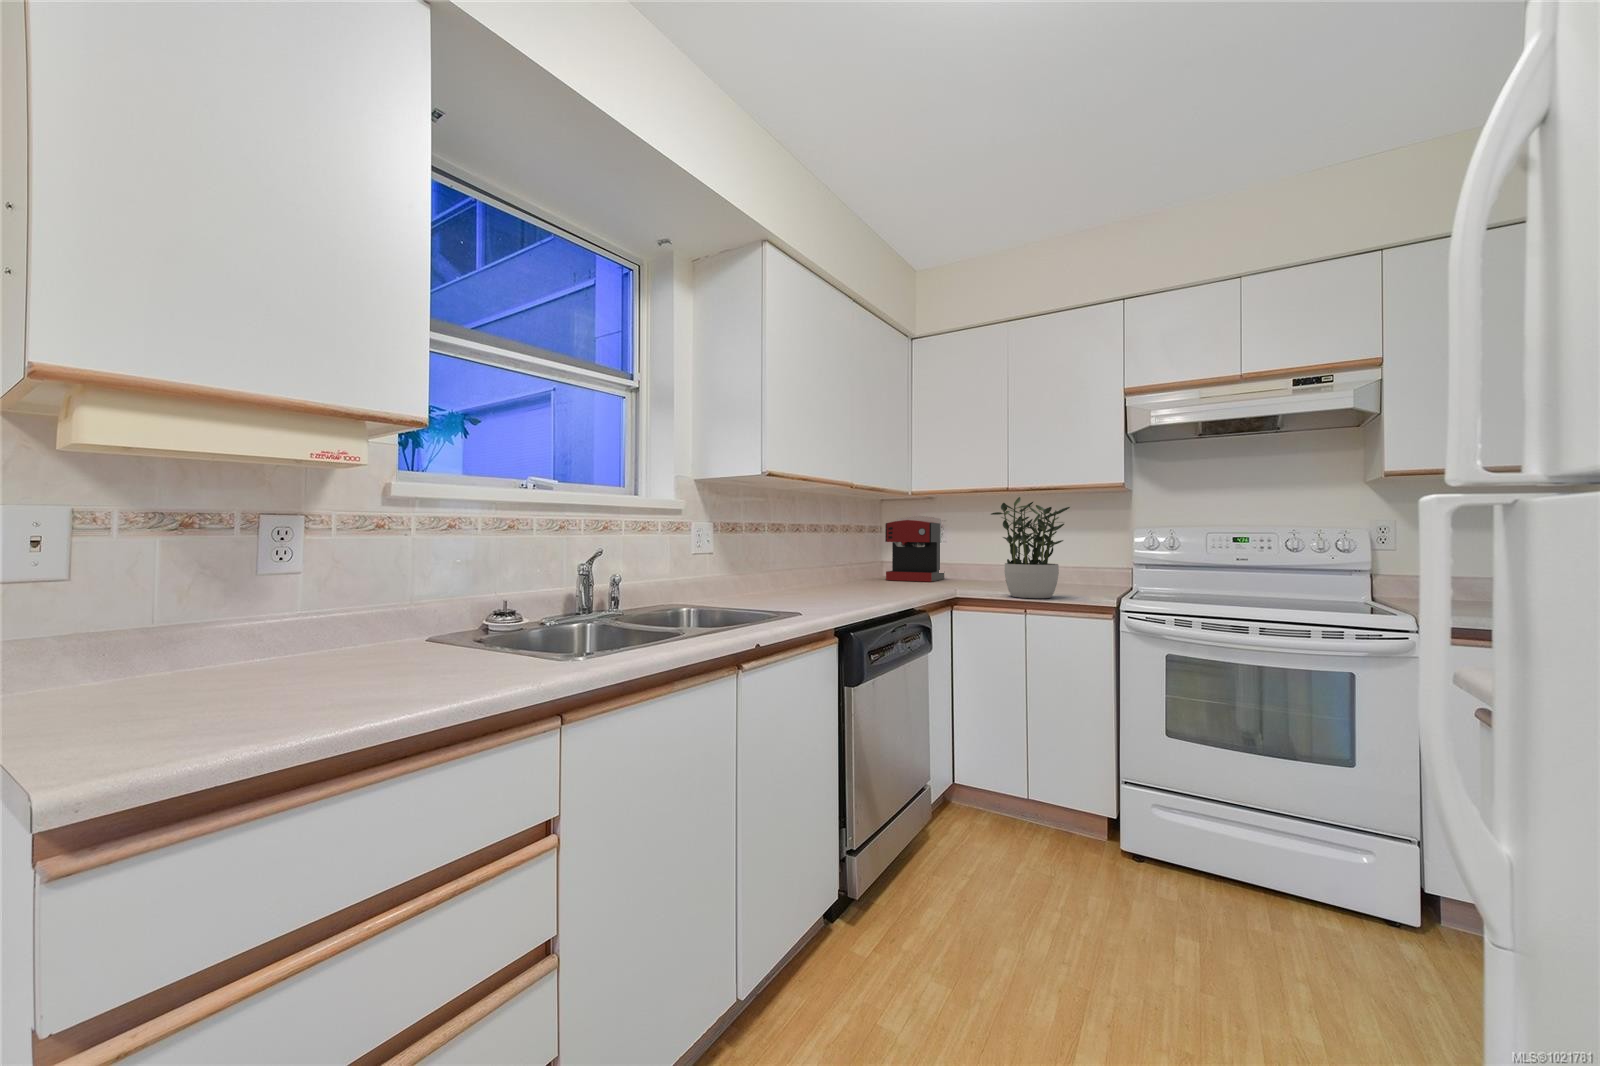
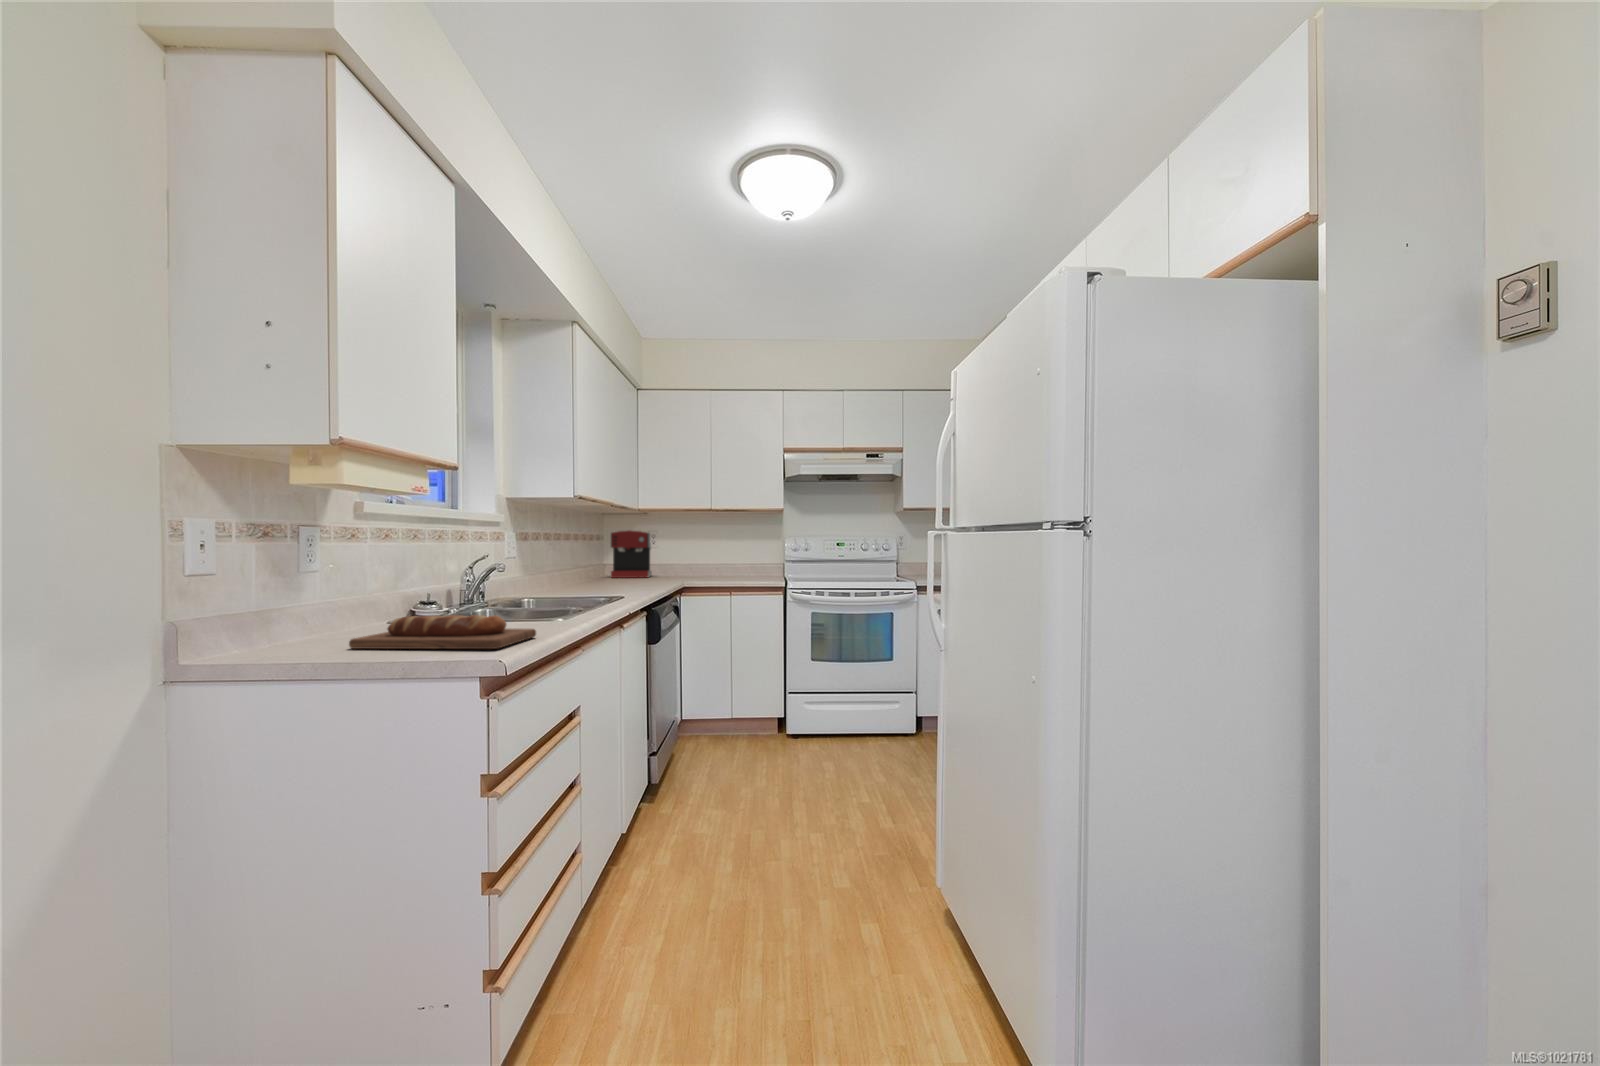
potted plant: present [991,497,1070,598] -> none [707,517,757,583]
bread loaf: none [126,652,372,744] -> present [349,615,536,649]

